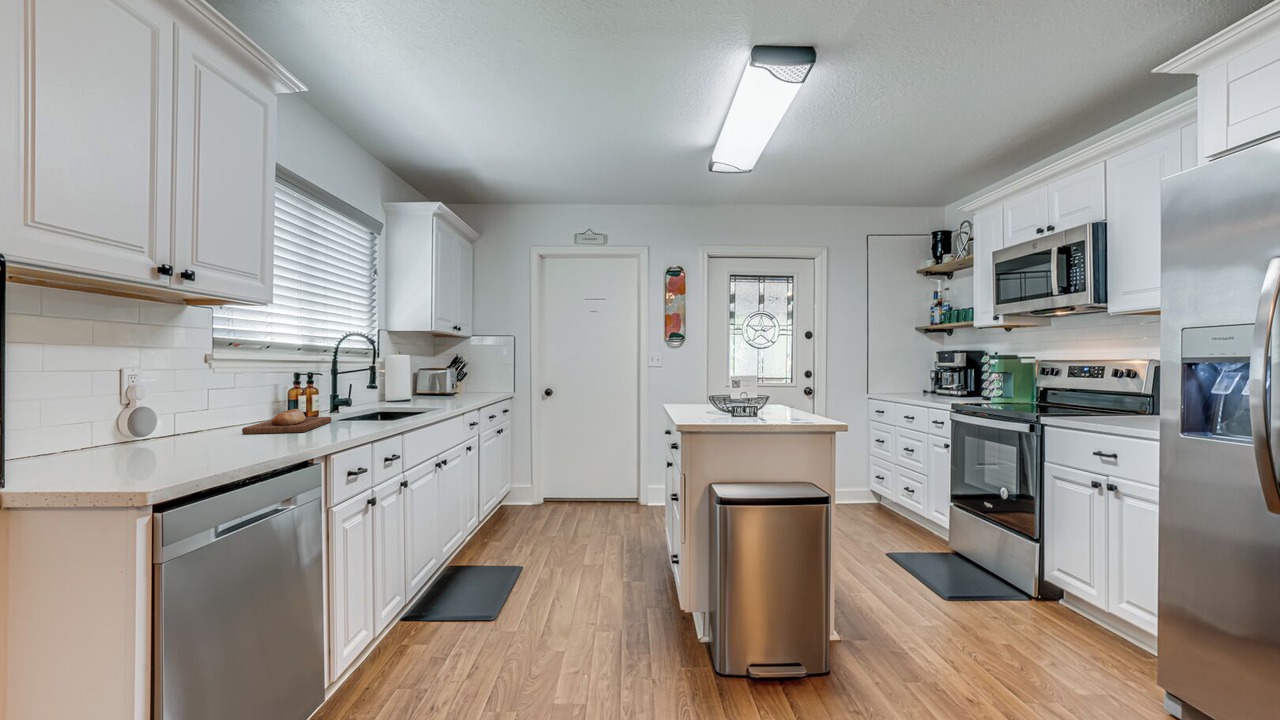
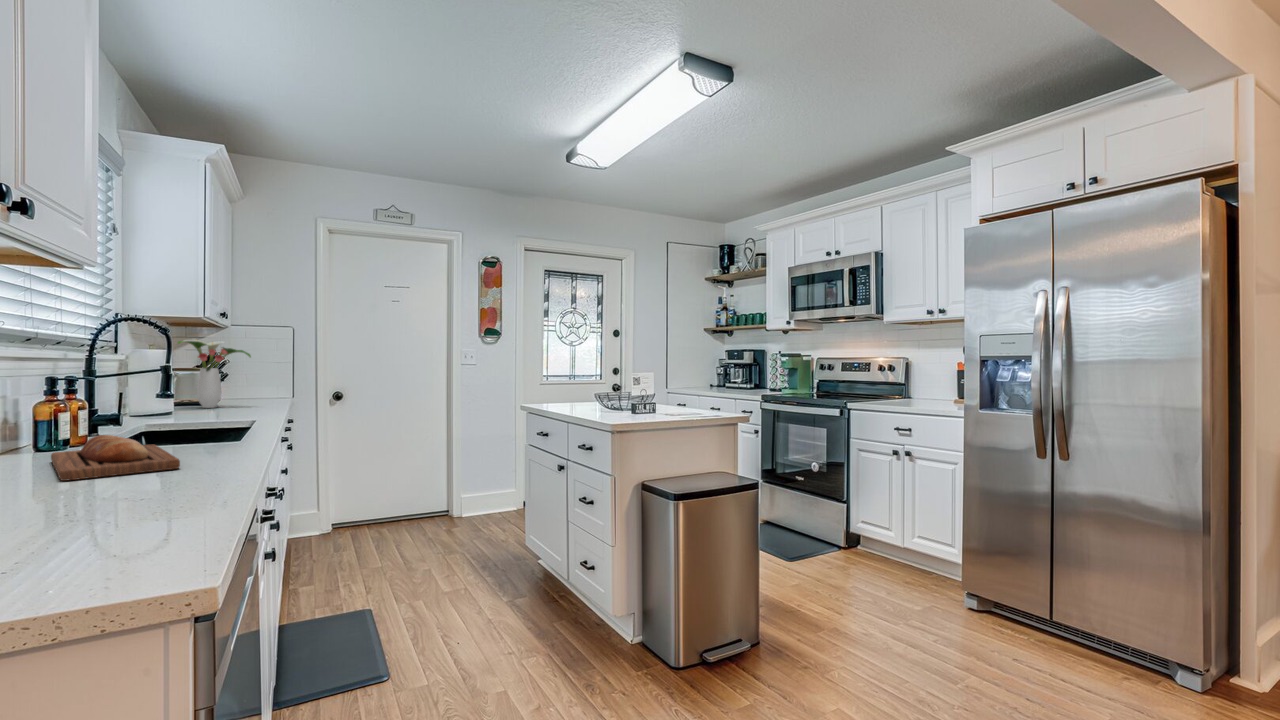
flower arrangement: none [438,348,482,396] -> present [178,340,251,408]

